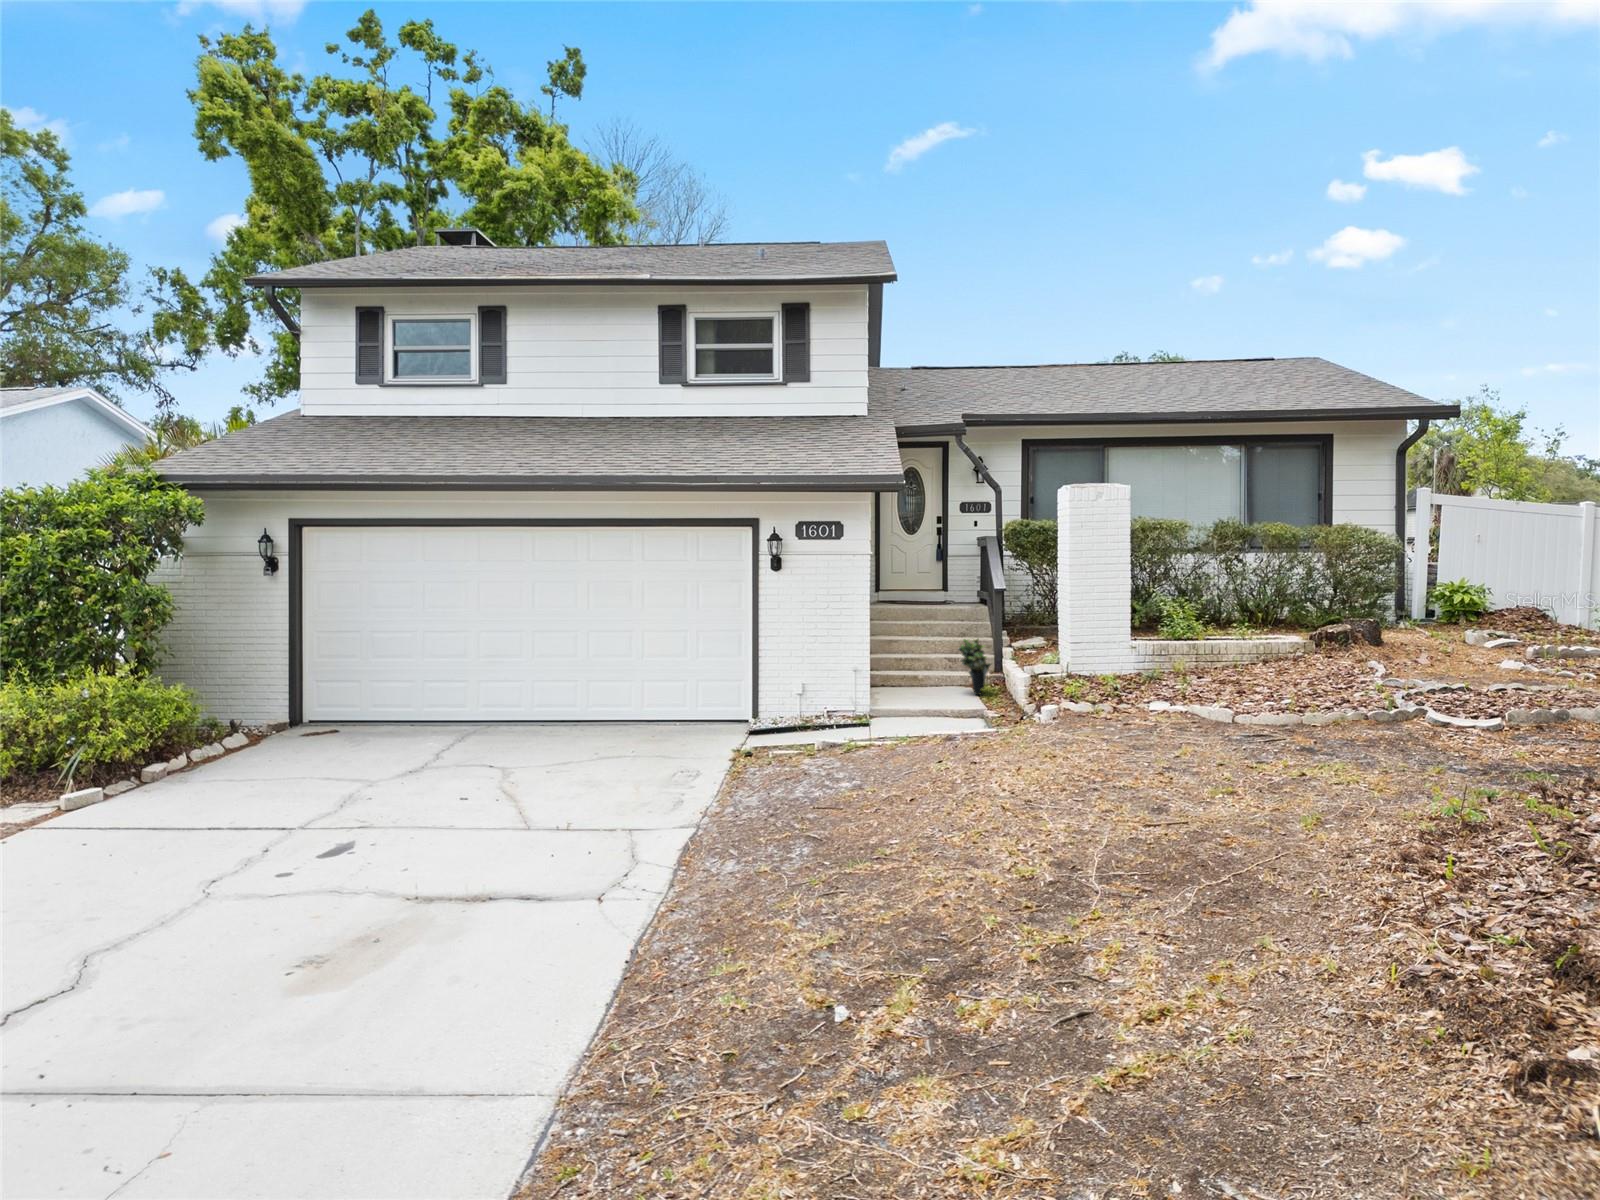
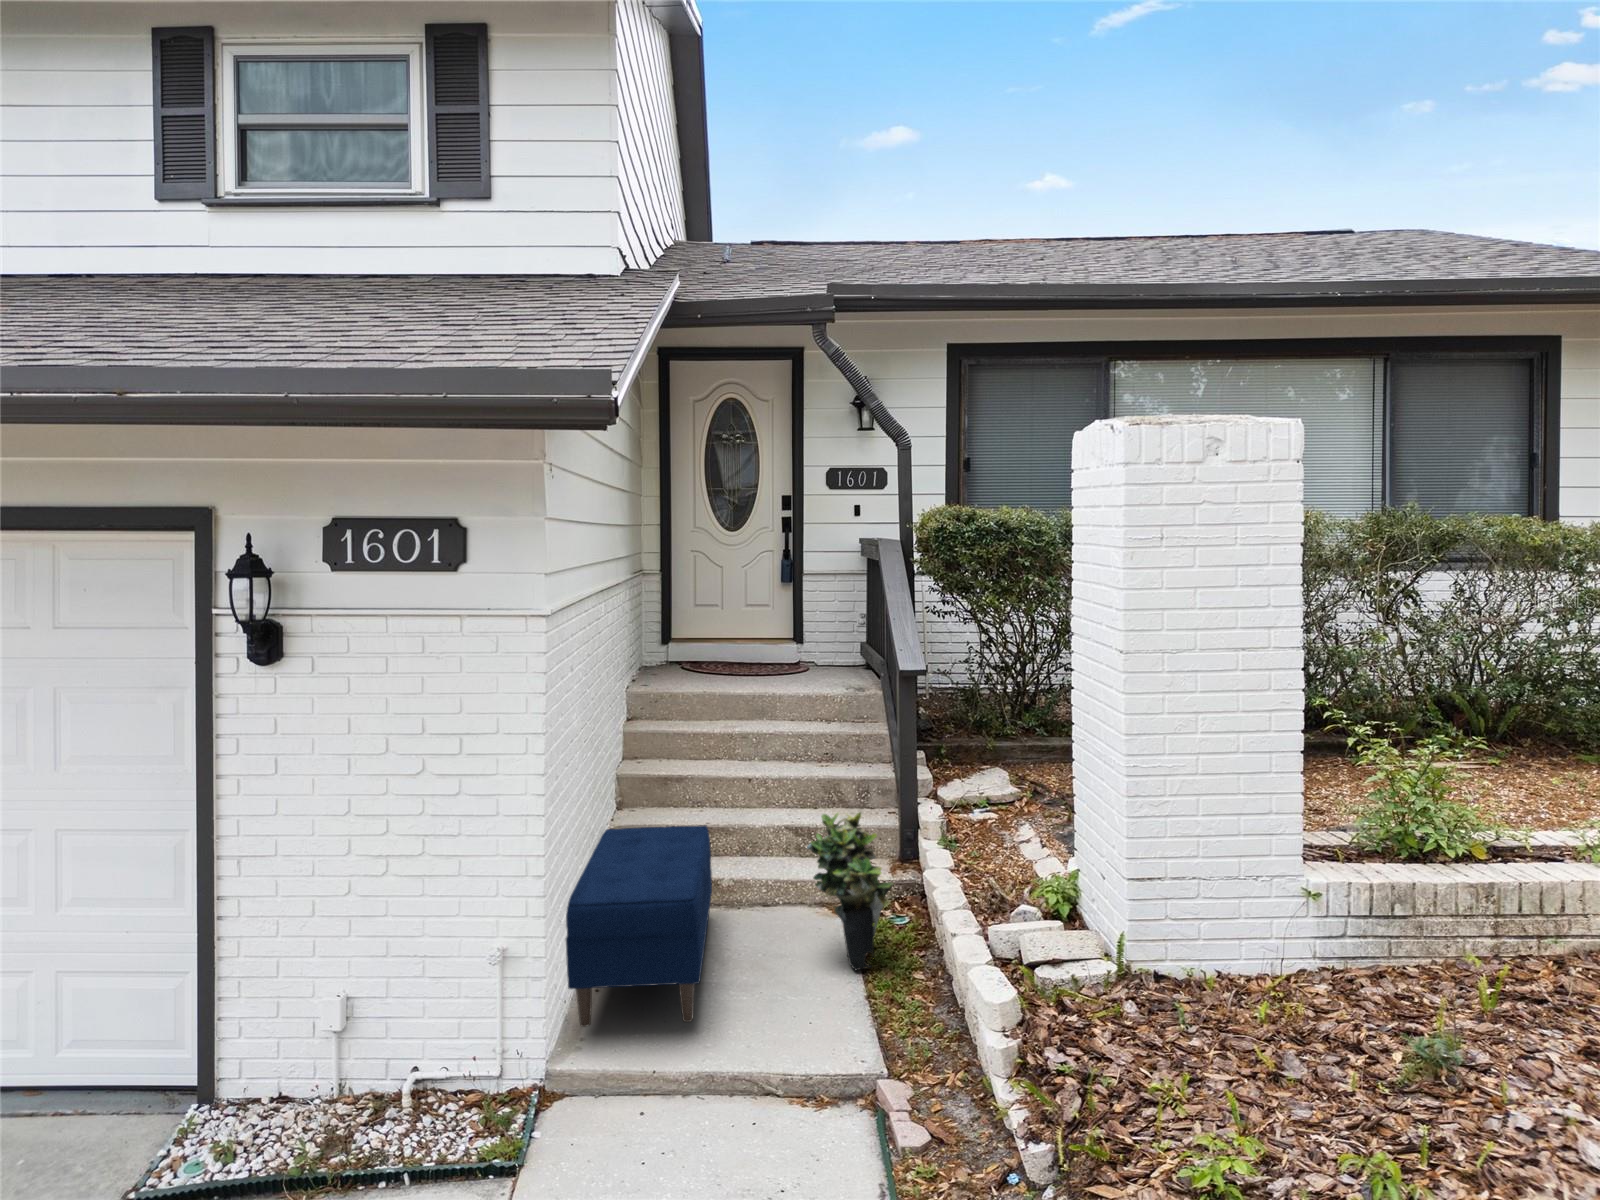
bench: none [873,647,921,702] -> present [566,825,712,1027]

